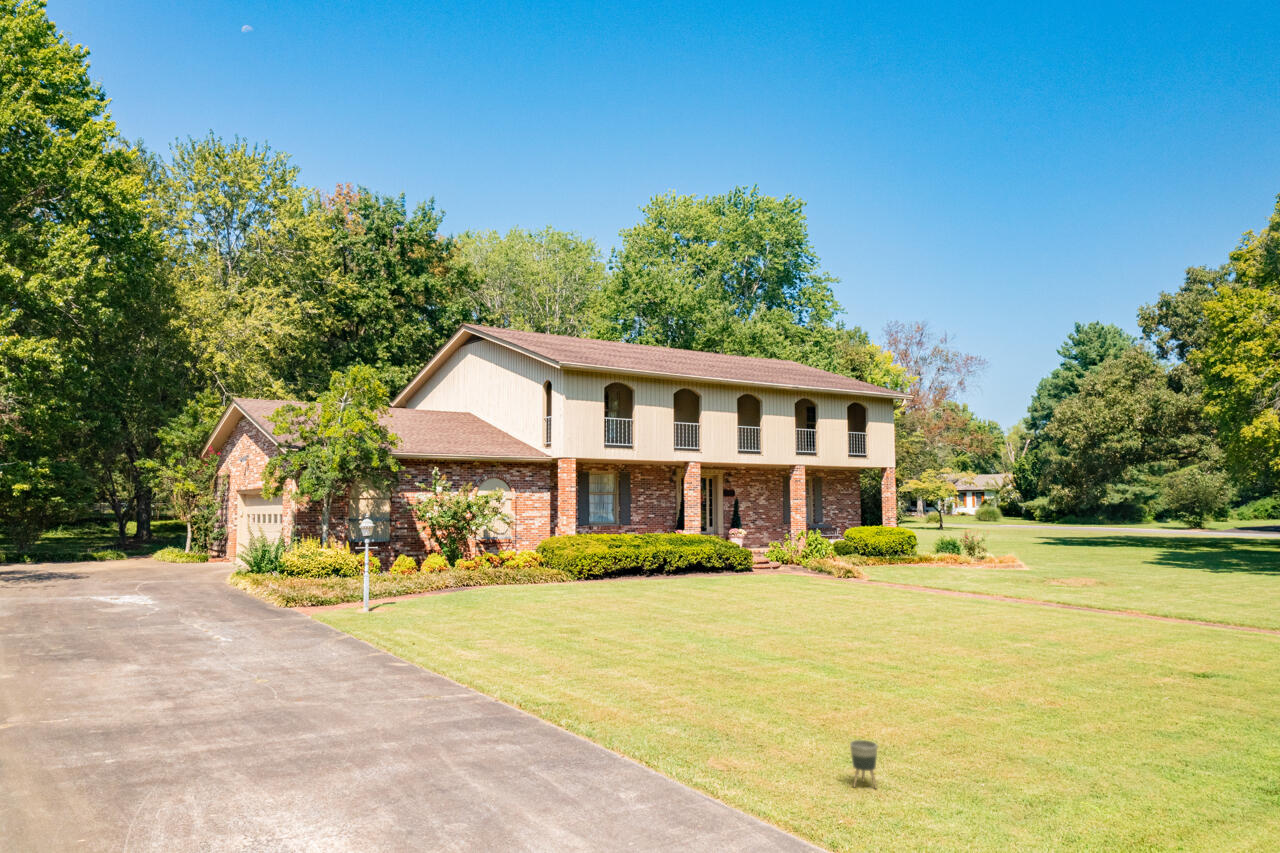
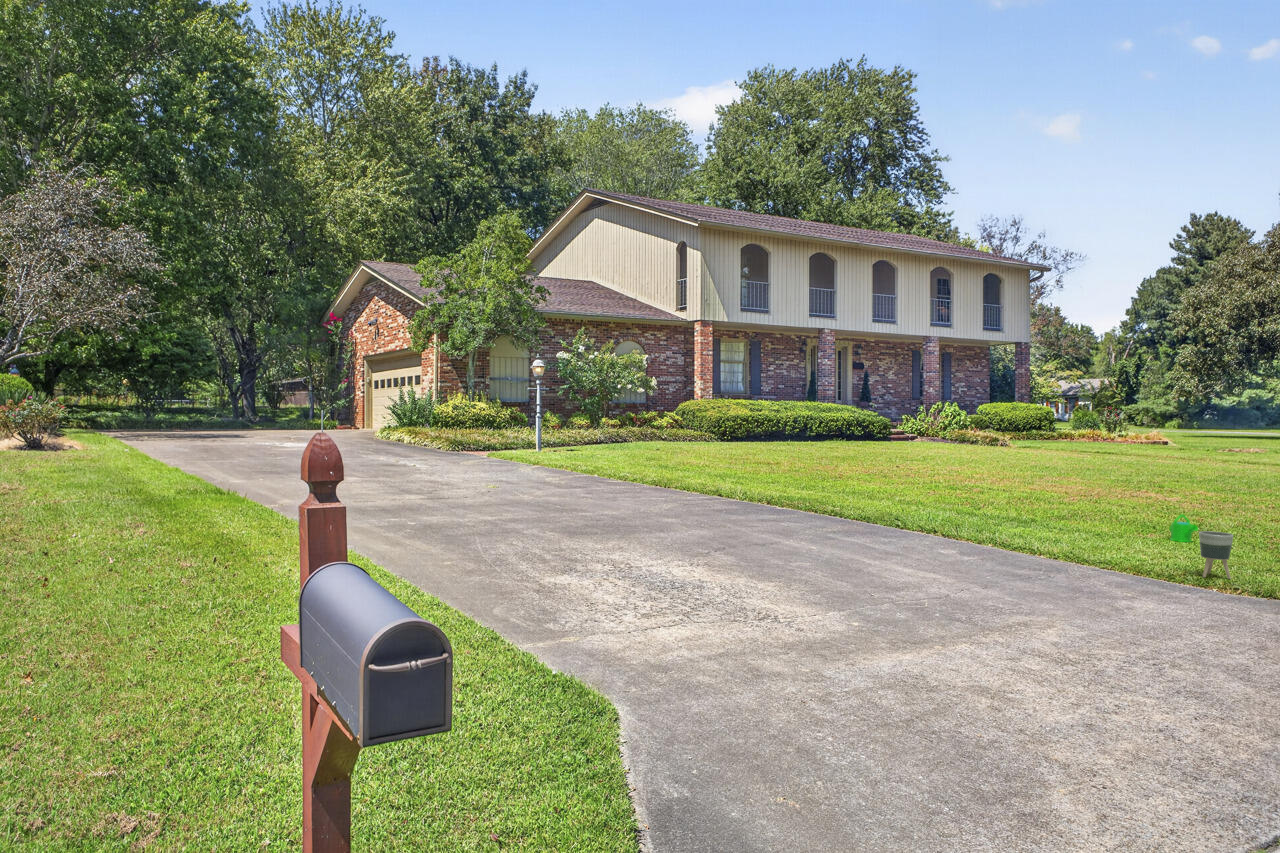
watering can: none [875,702,896,730] -> present [1169,514,1198,542]

